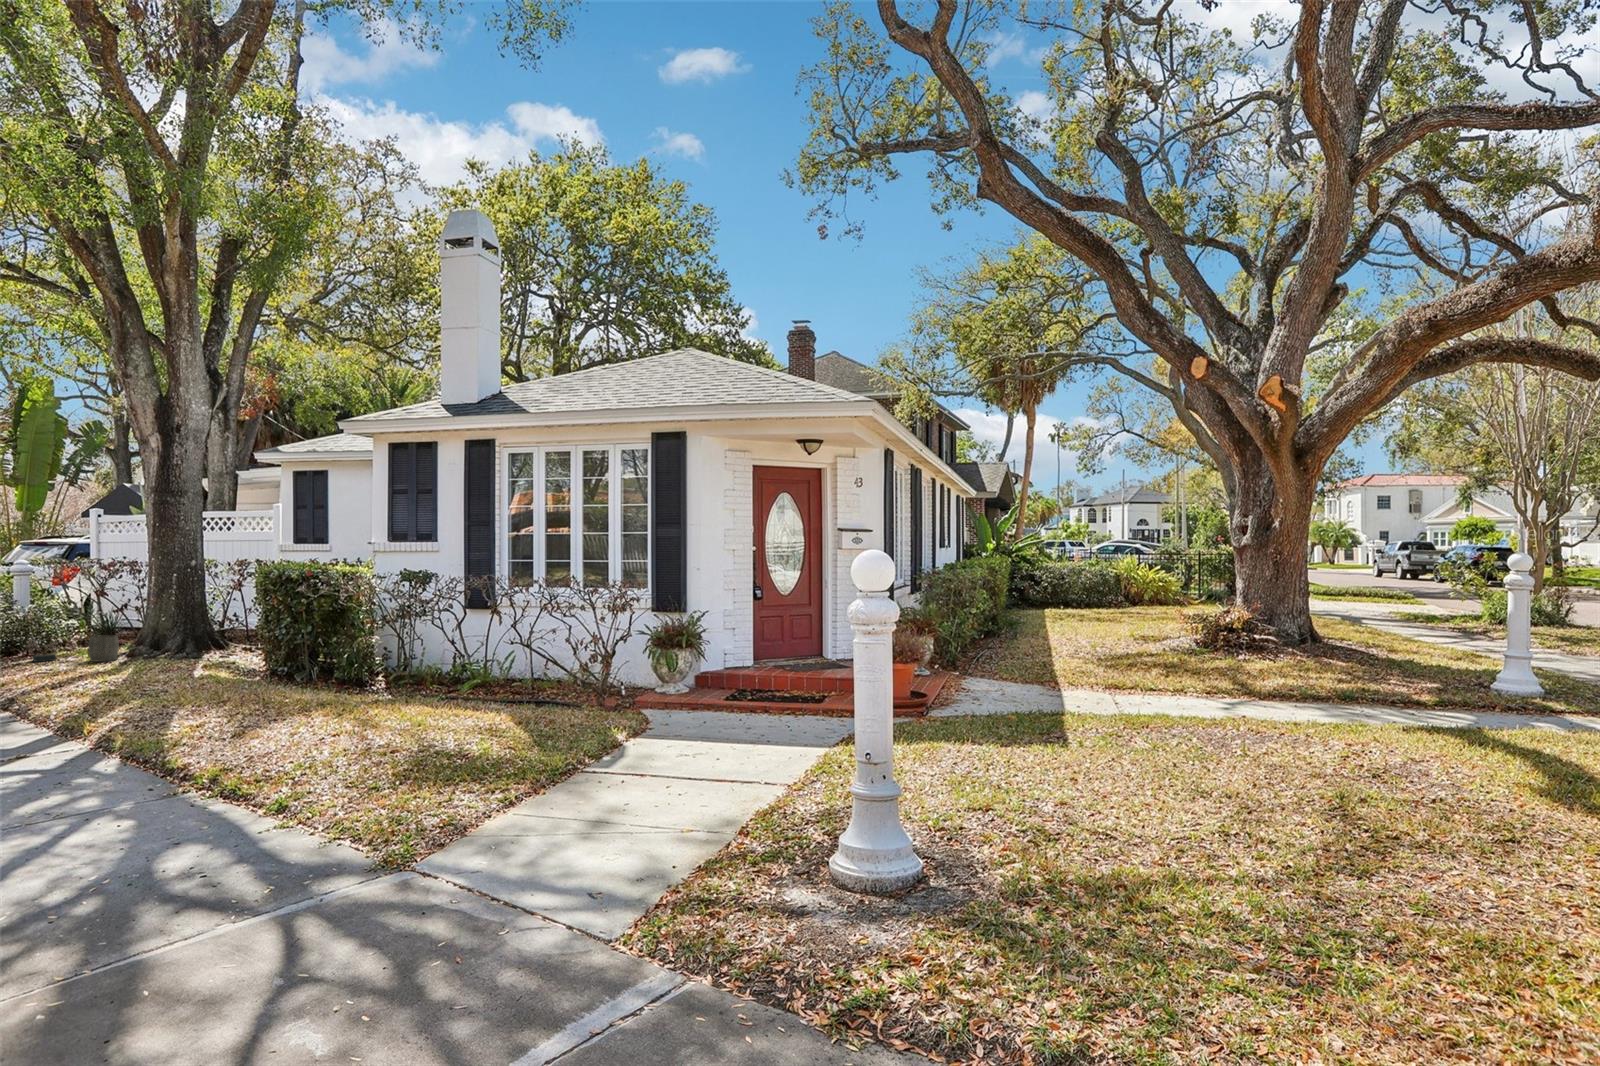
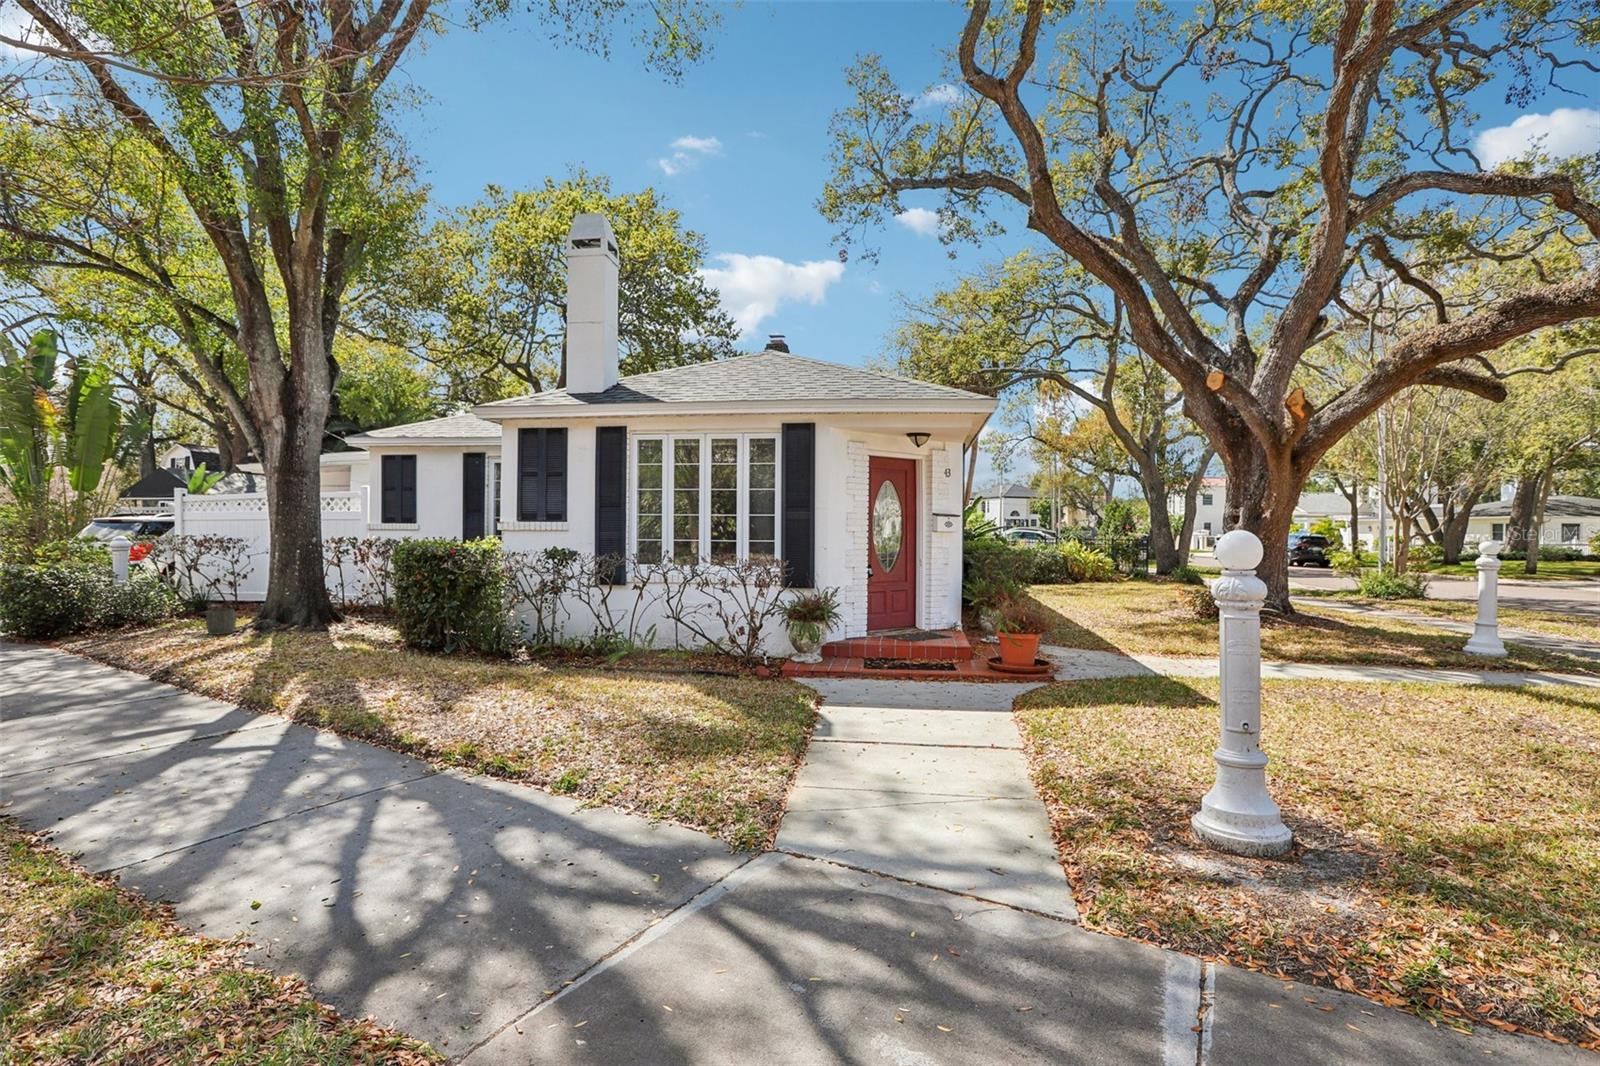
decorative plant: present [27,641,56,662] -> none [141,613,175,635]

